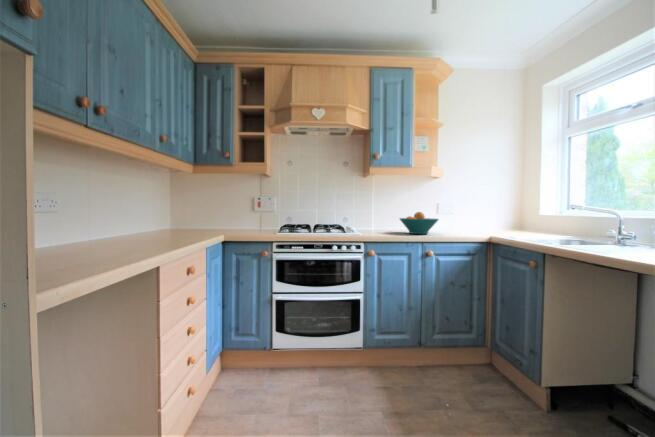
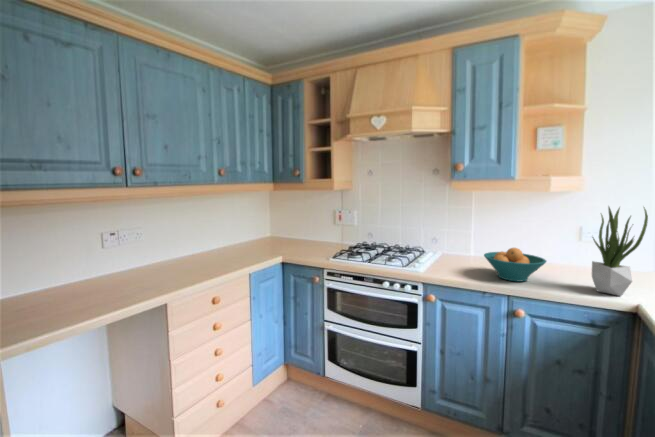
potted plant: none [460,179,487,235] -> present [592,207,648,296]

